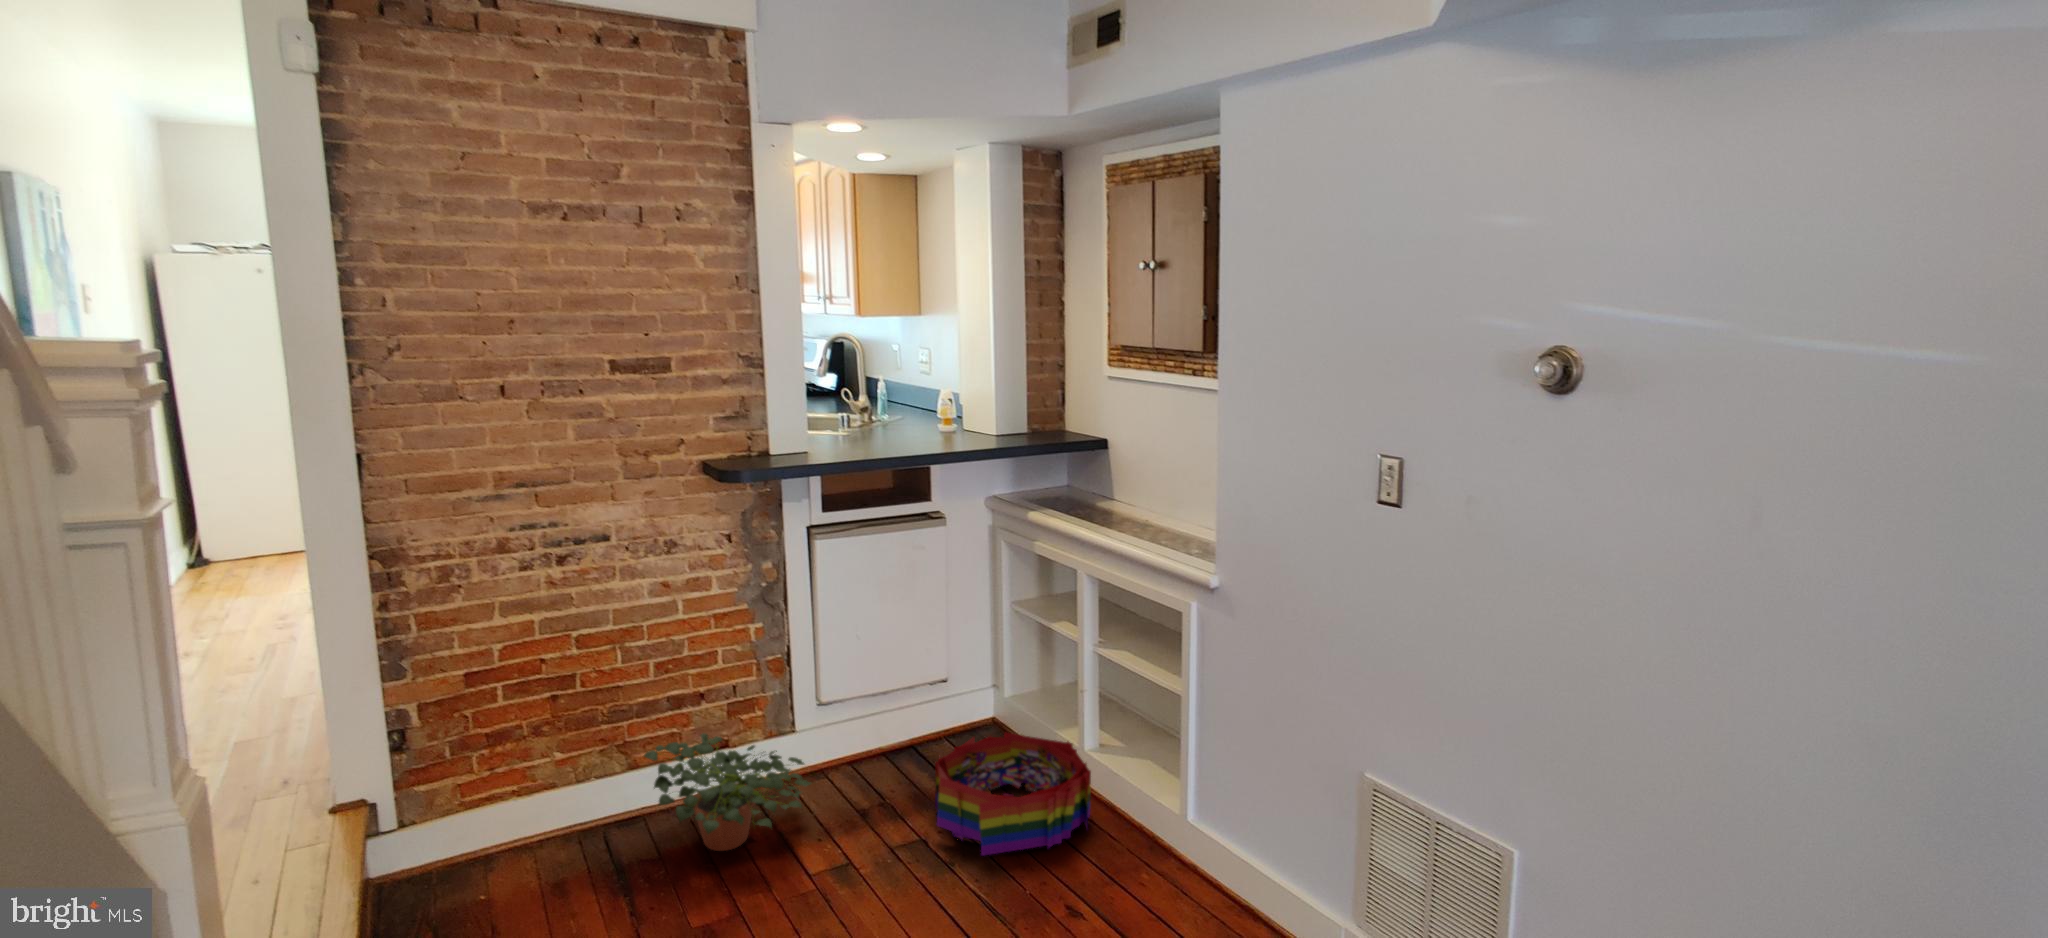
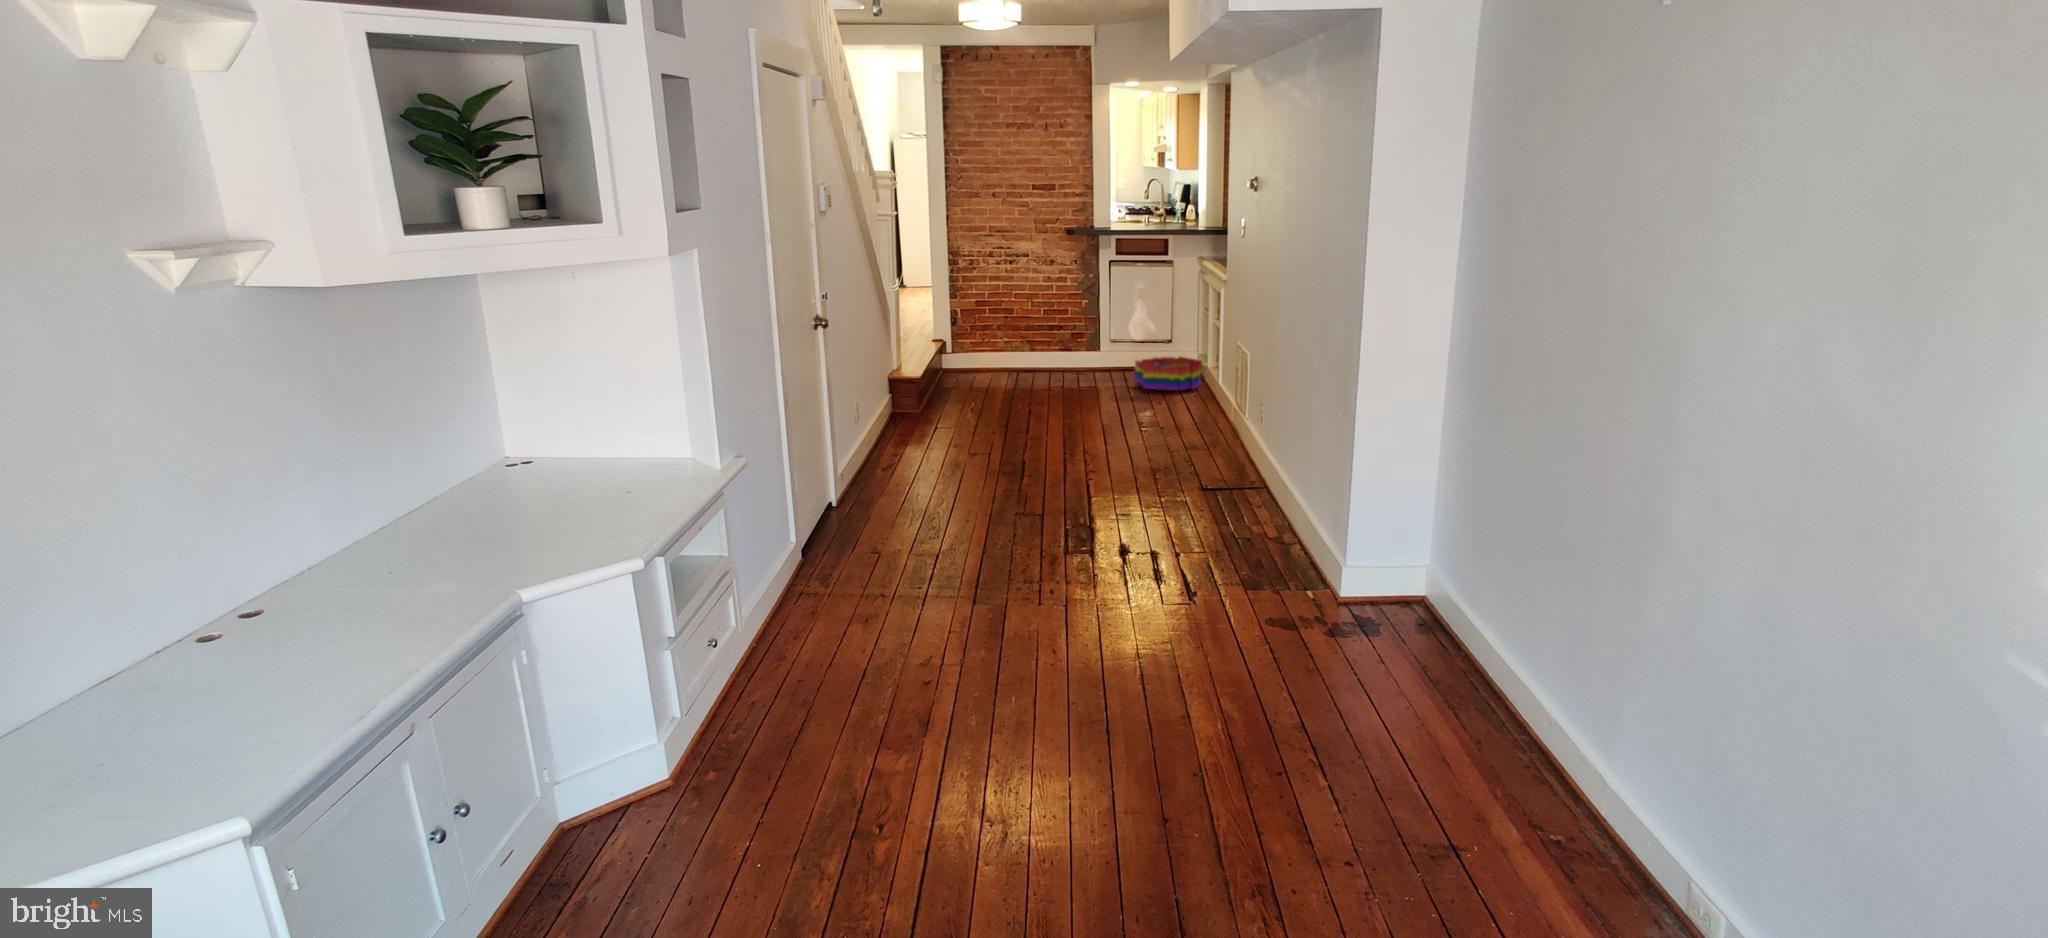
potted plant: present [644,733,811,851] -> none [1032,339,1094,380]

